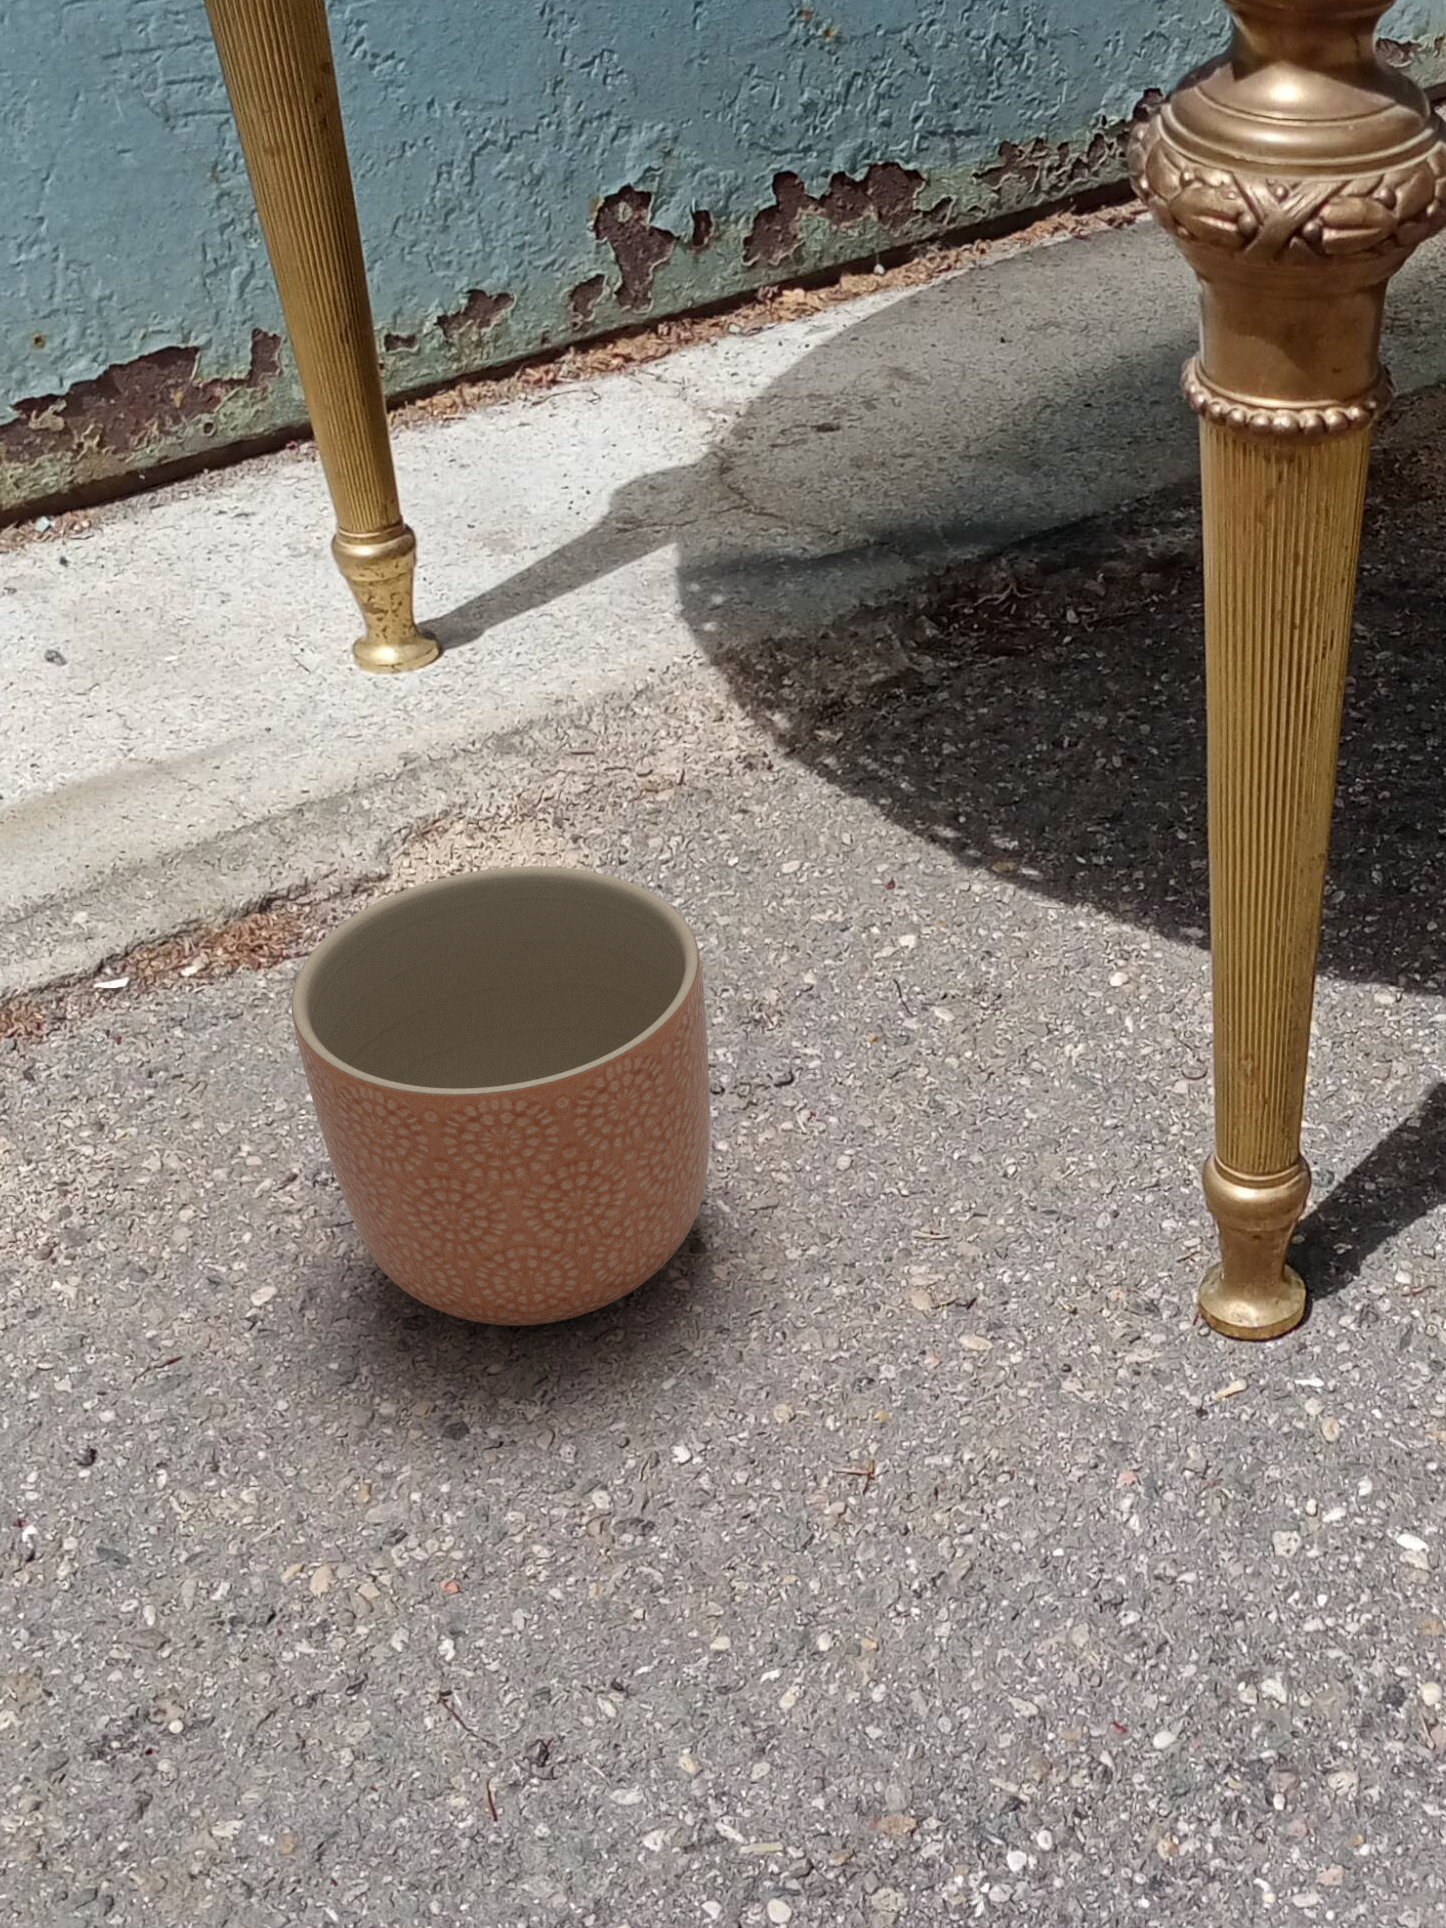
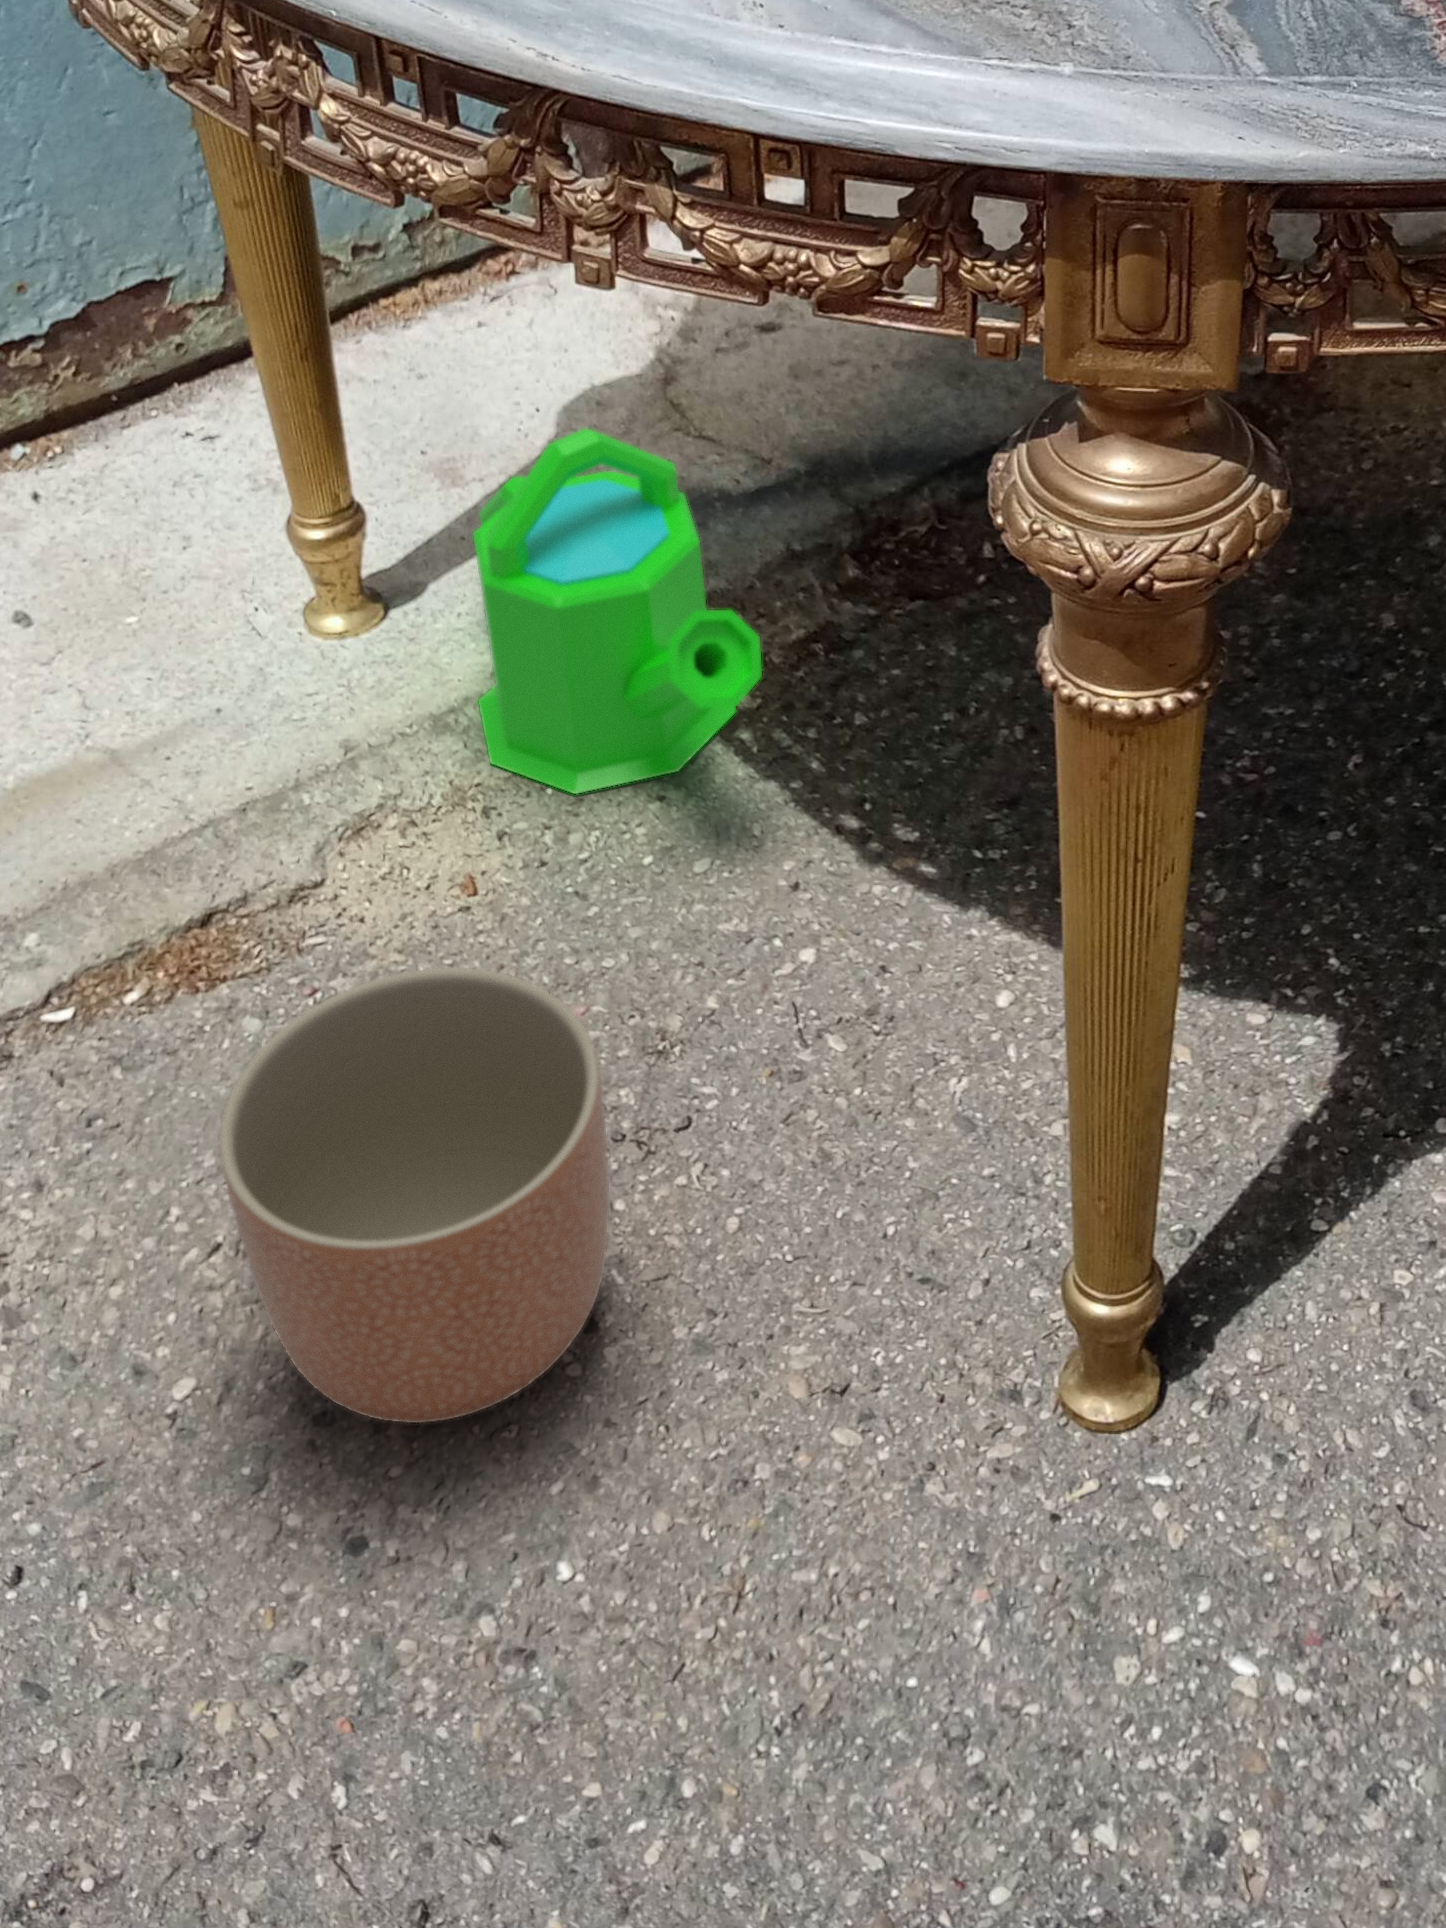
watering can: none [535,406,848,805] -> present [473,429,762,794]

